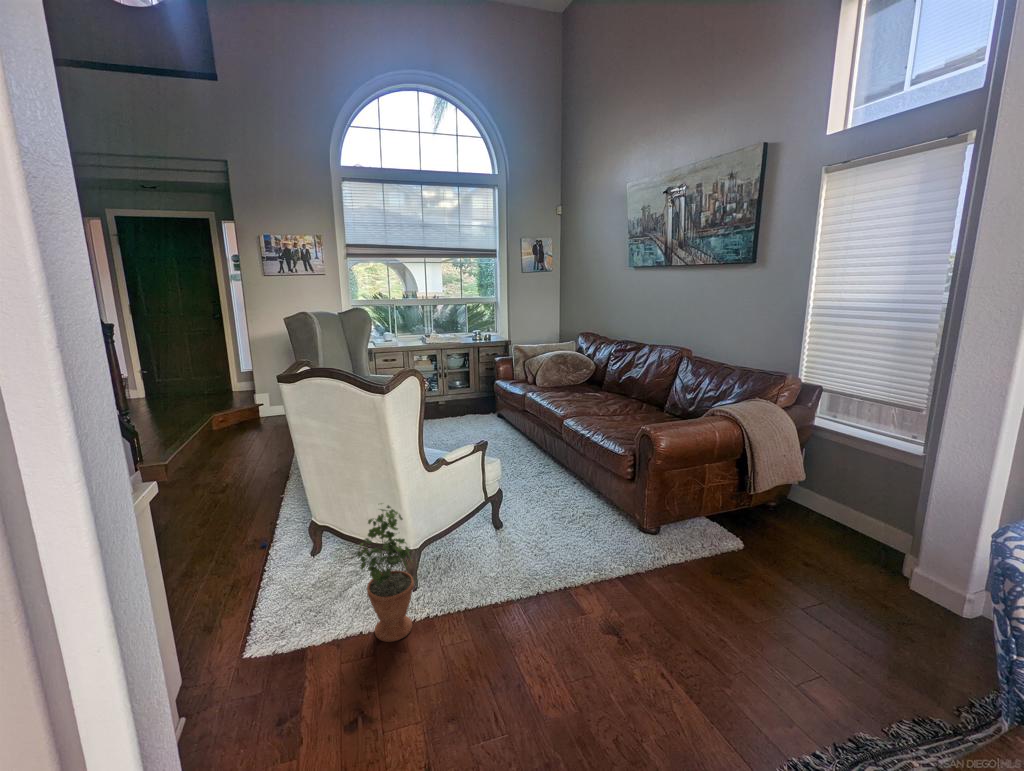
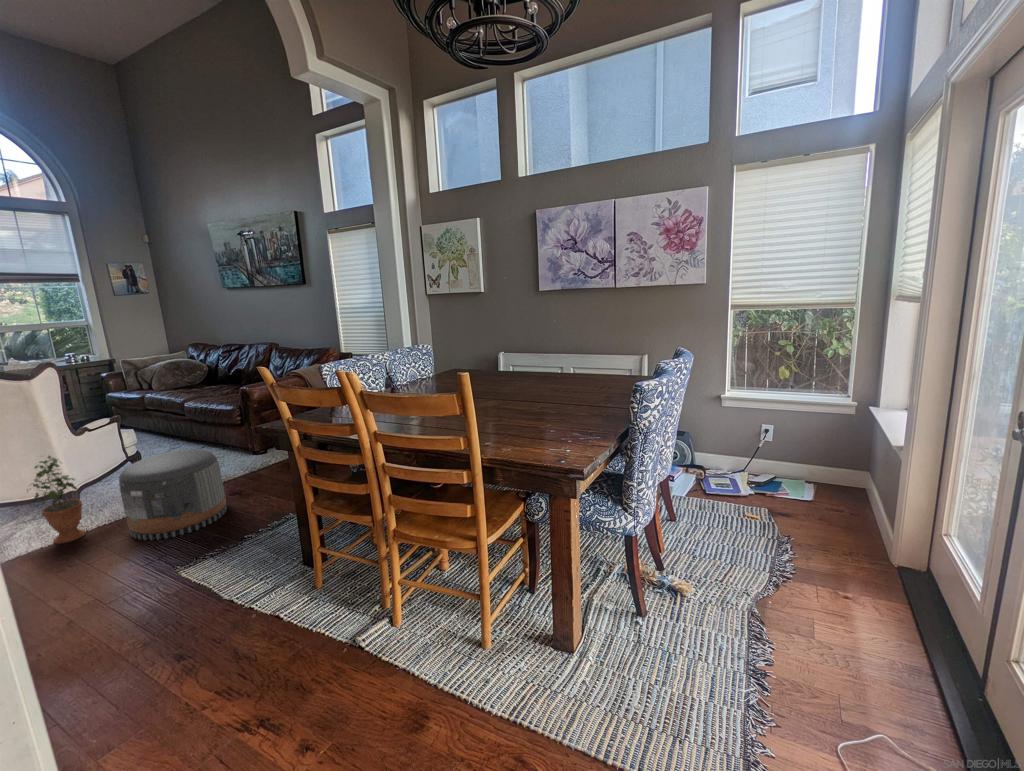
pouf: none [453,540,604,741] -> present [119,449,227,540]

